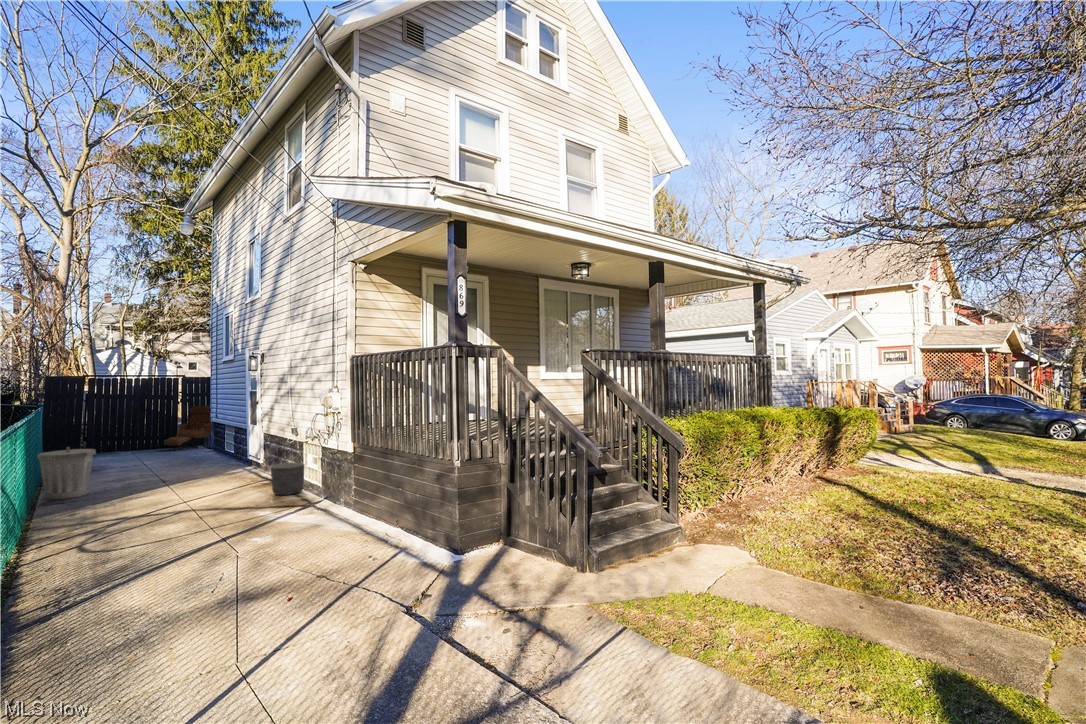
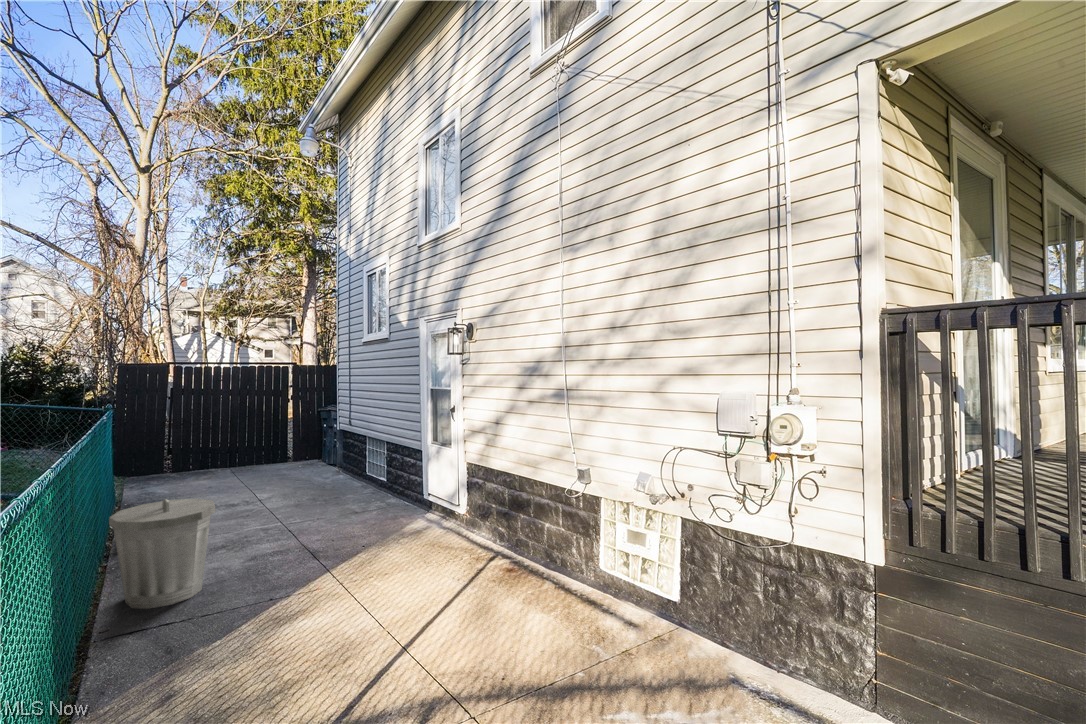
lounge chair: present [164,406,212,449] -> none [280,405,342,471]
planter: present [271,463,305,495] -> none [567,538,631,616]

